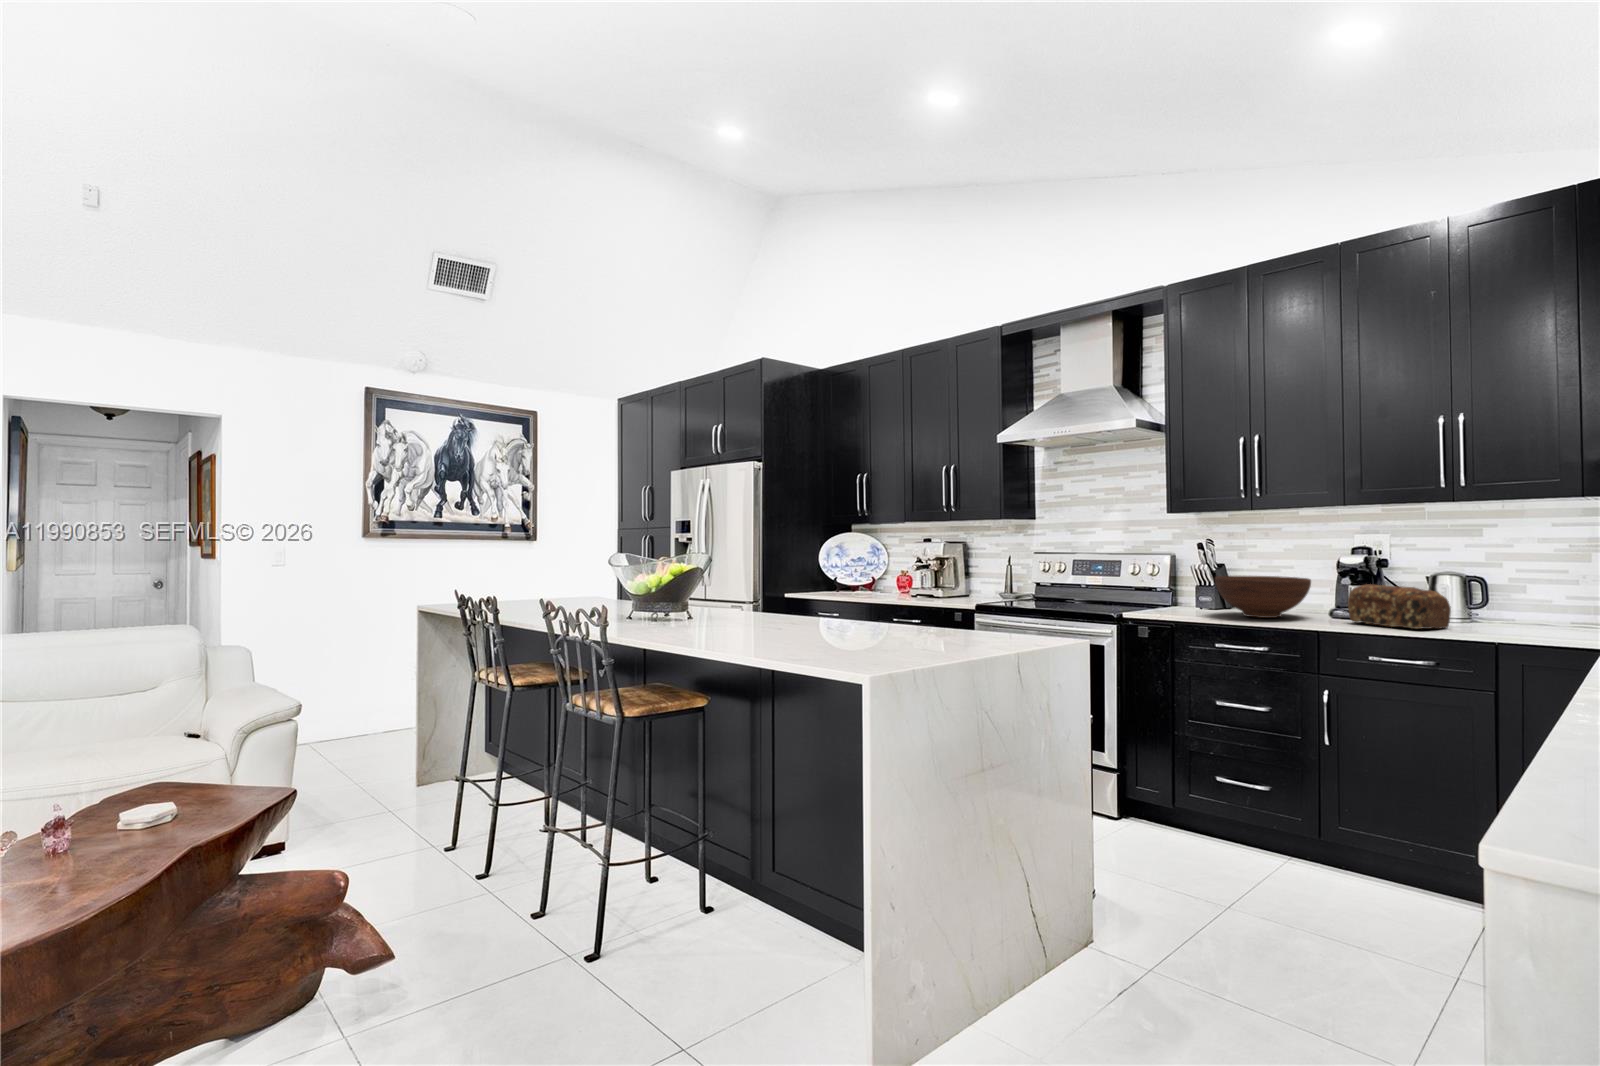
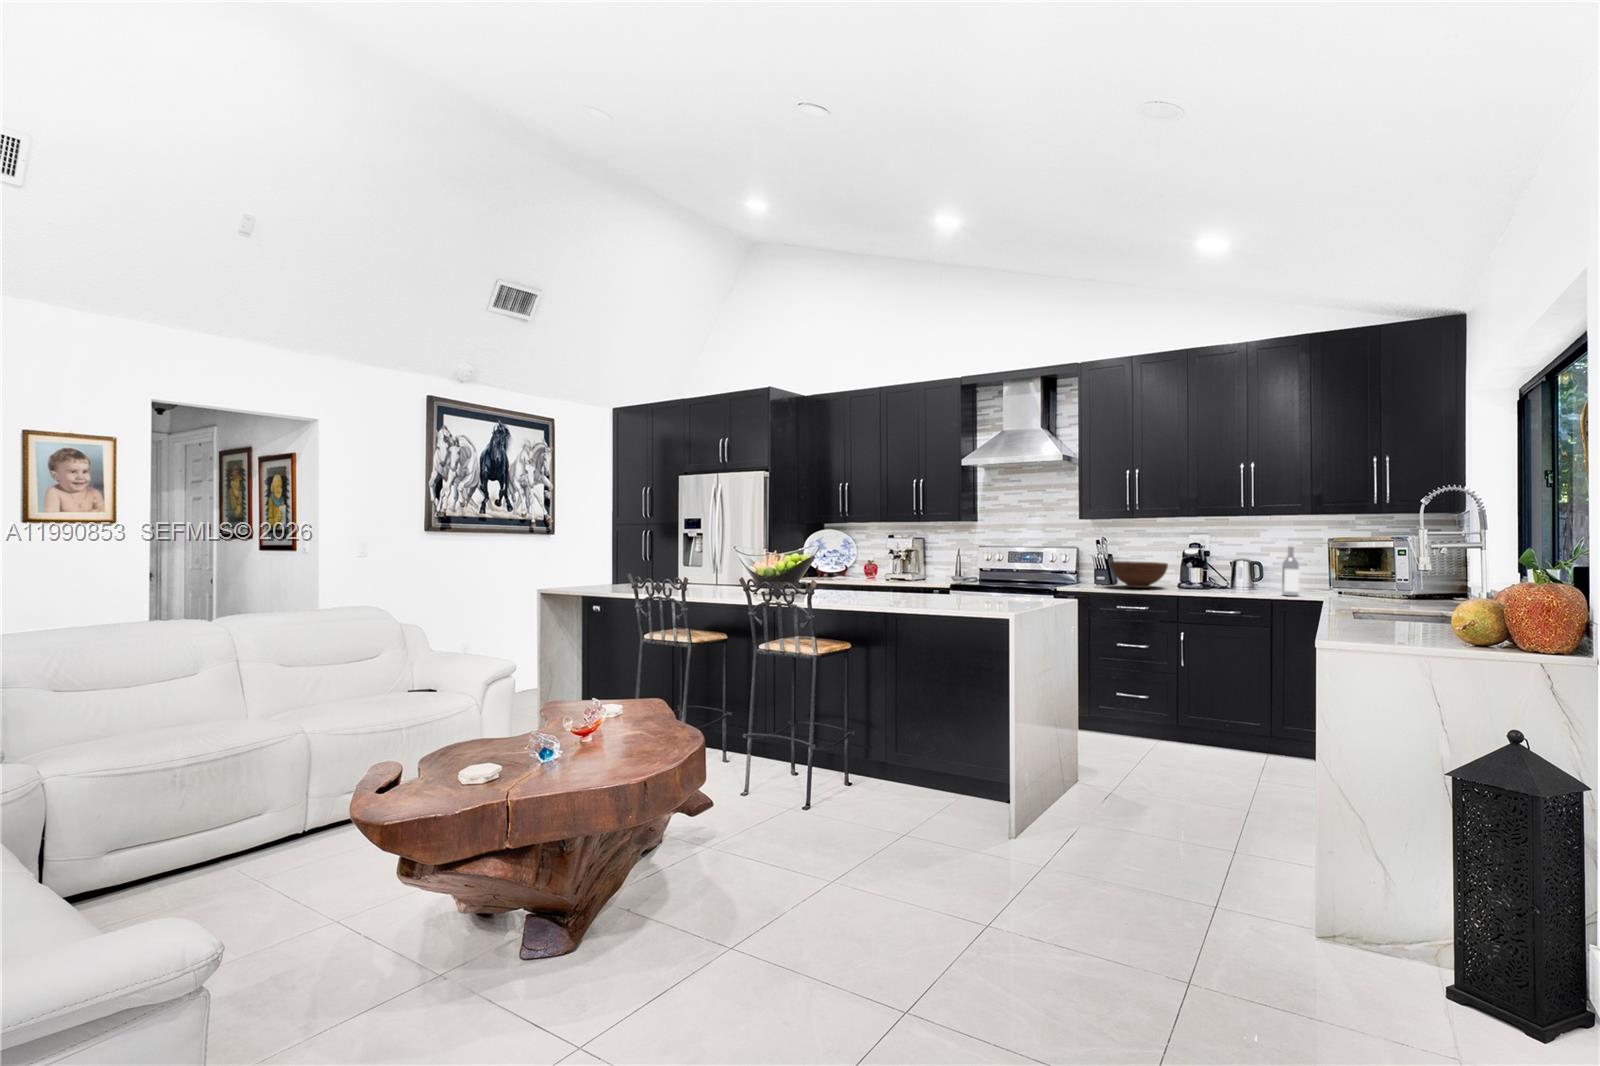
wine bottle: none [1520,545,1554,638] -> present [1282,543,1299,596]
bread loaf: present [1348,584,1451,629] -> none [1190,566,1246,592]

